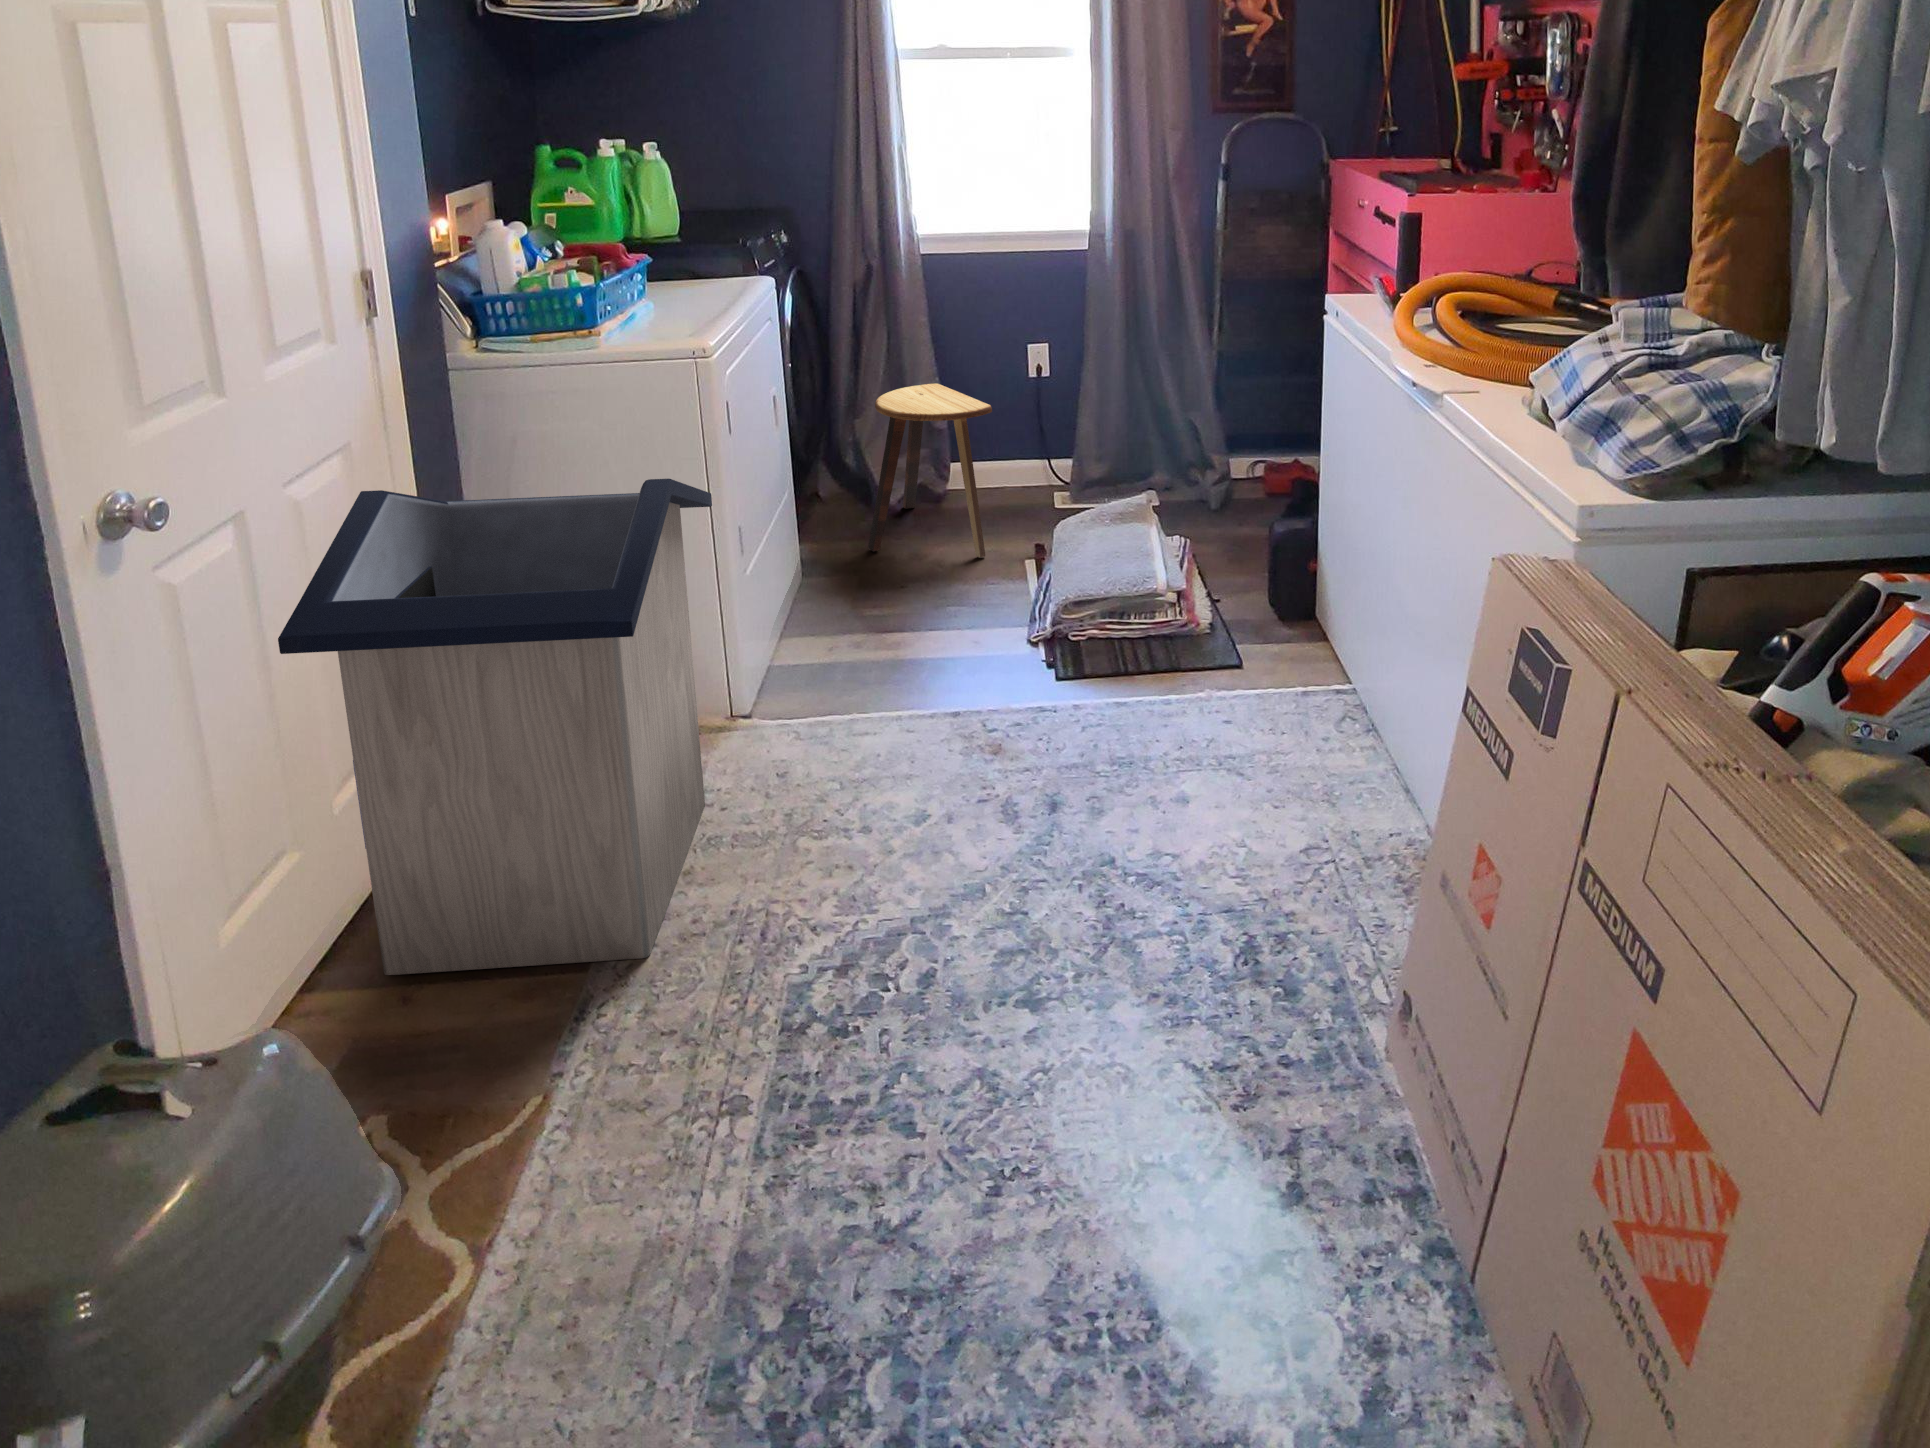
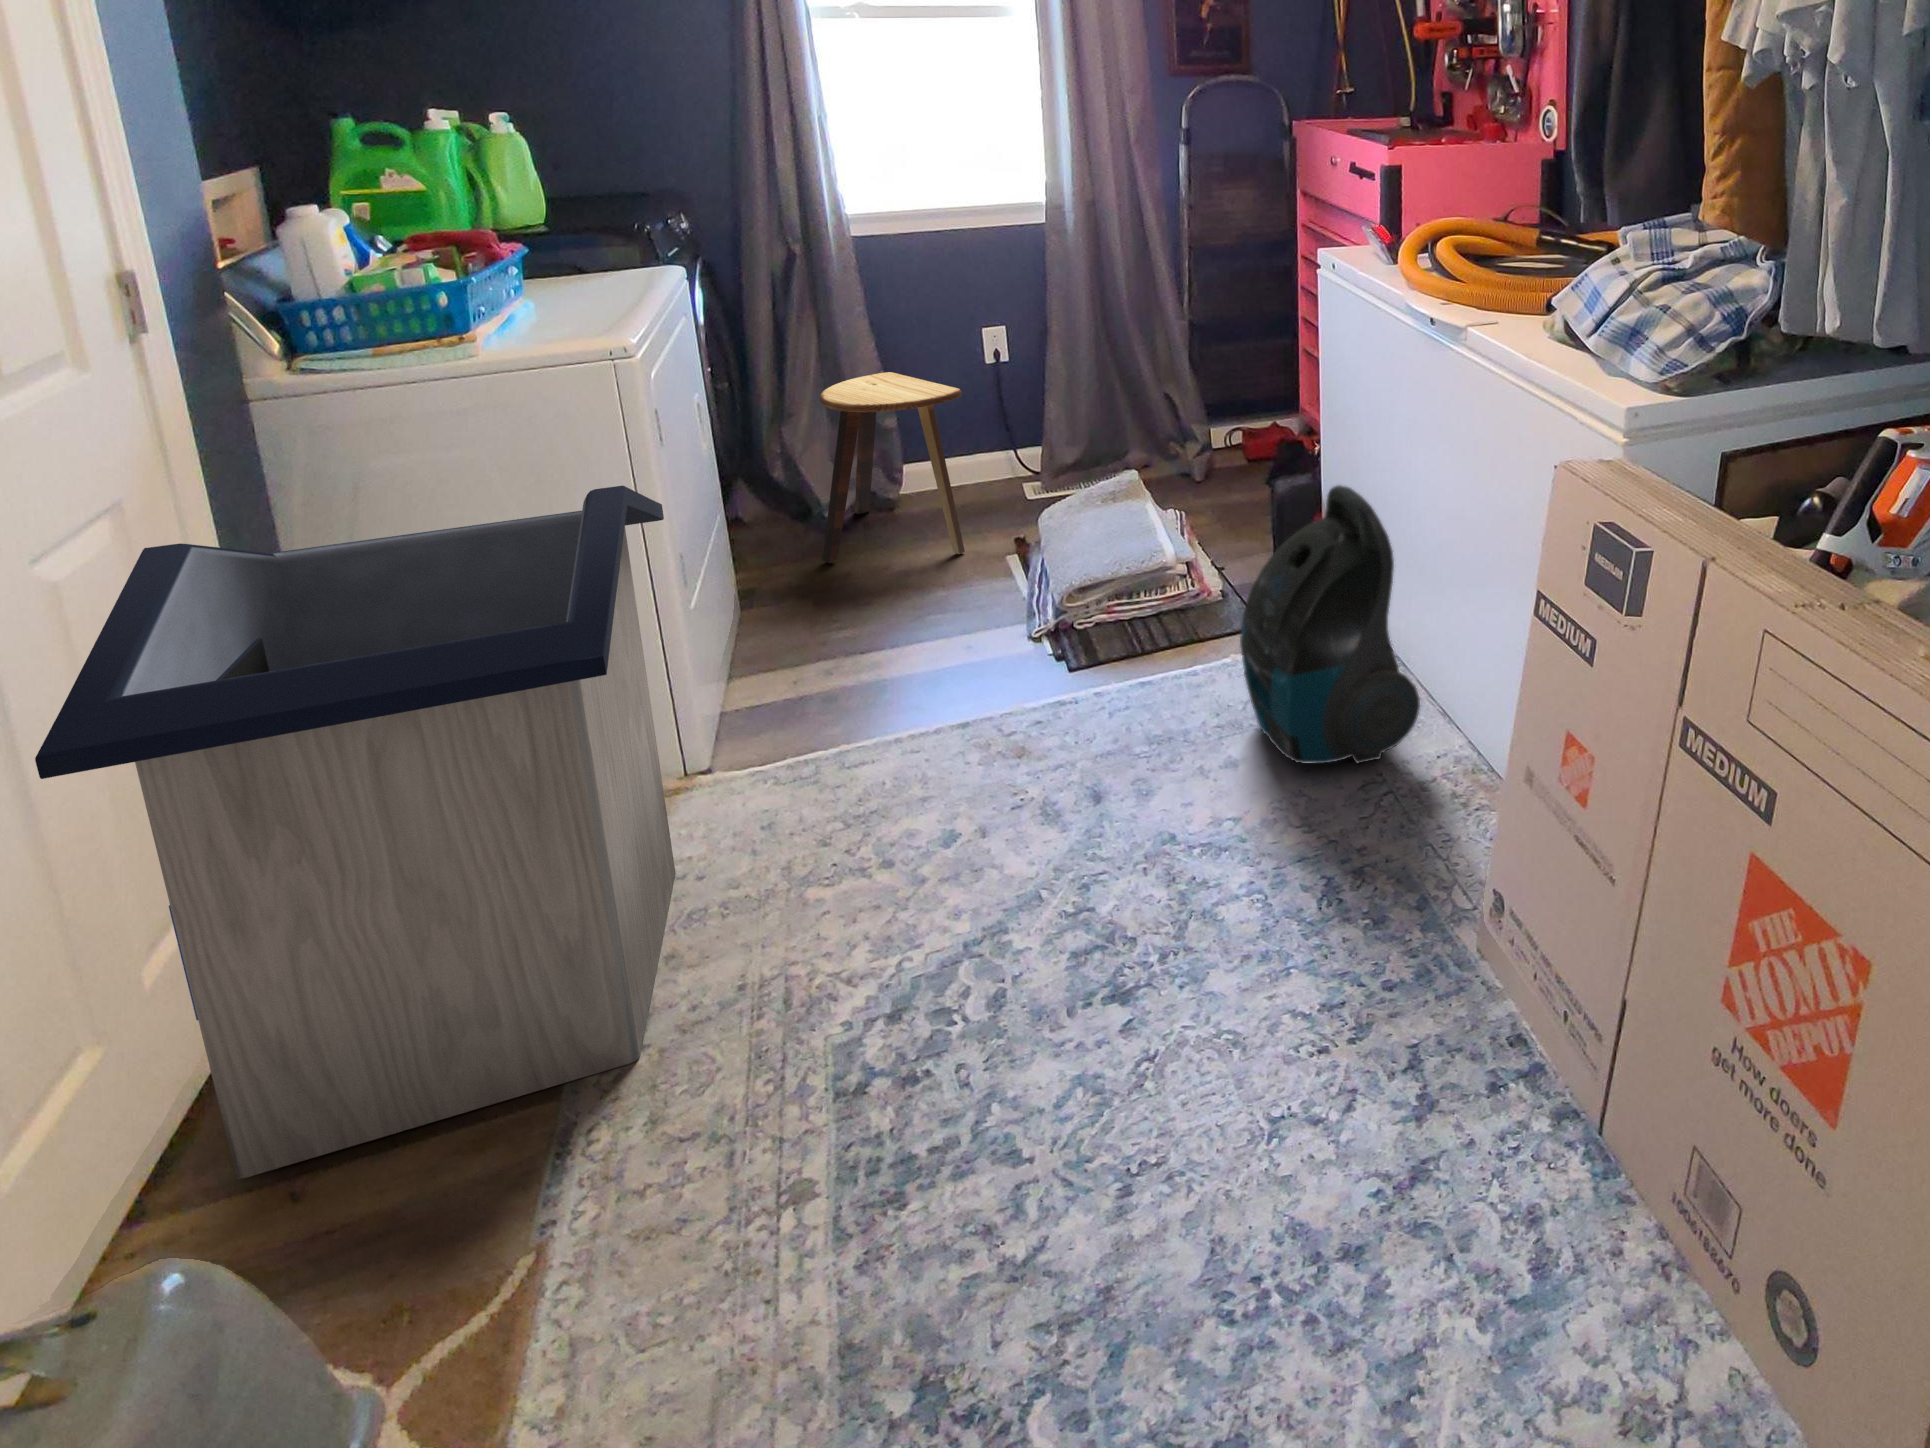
vacuum cleaner: none [1199,544,1371,830] -> present [1240,485,1420,764]

